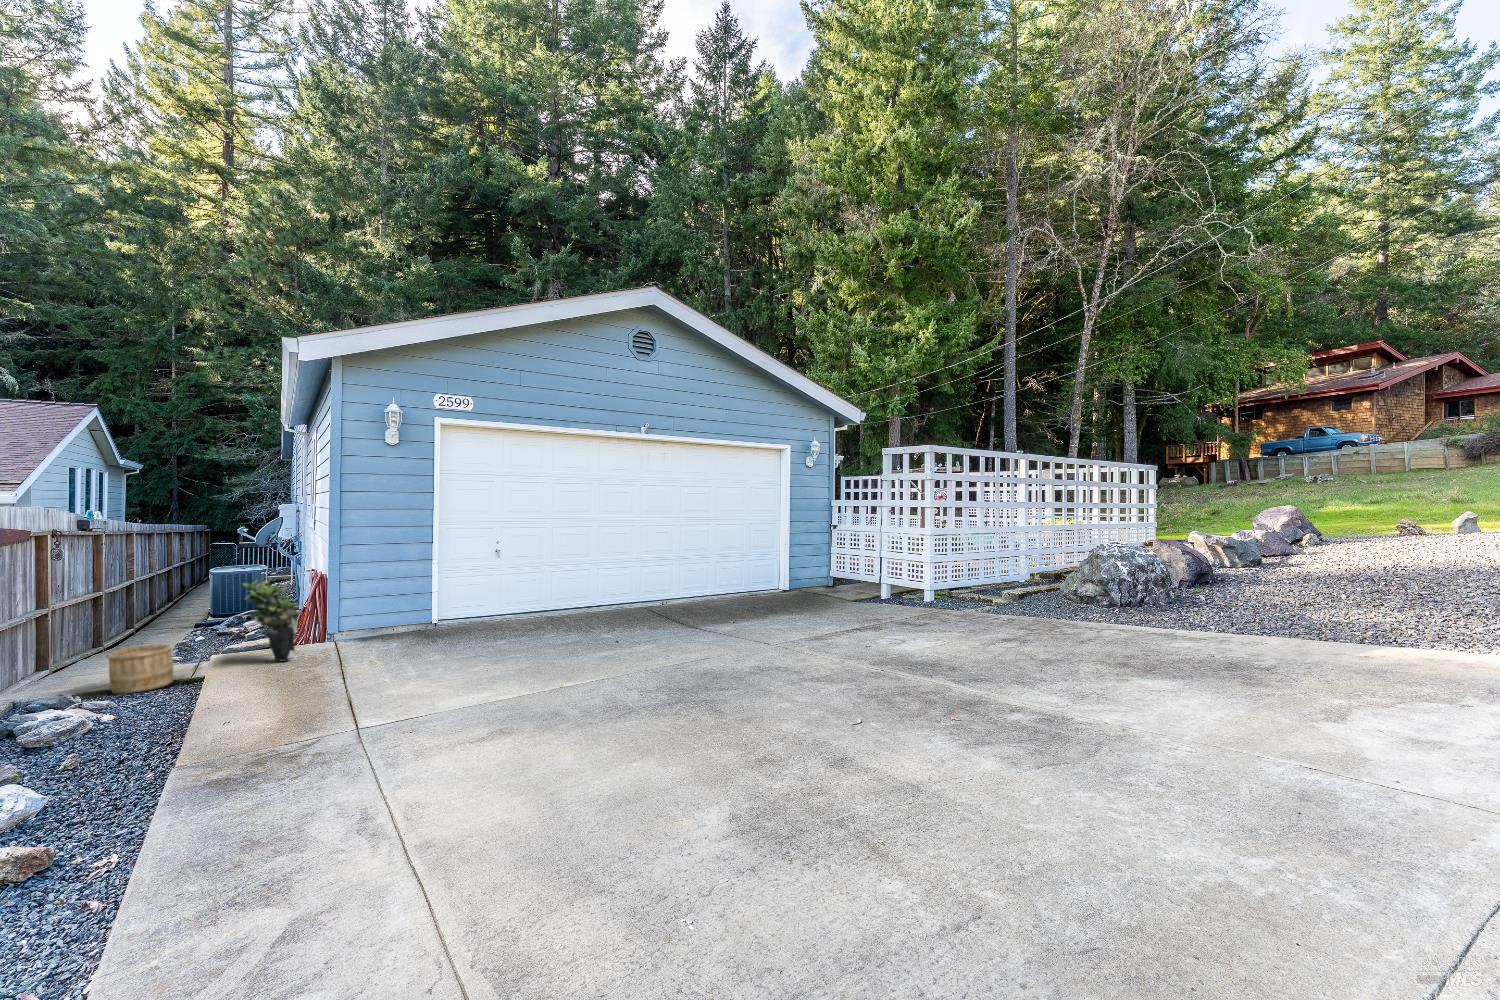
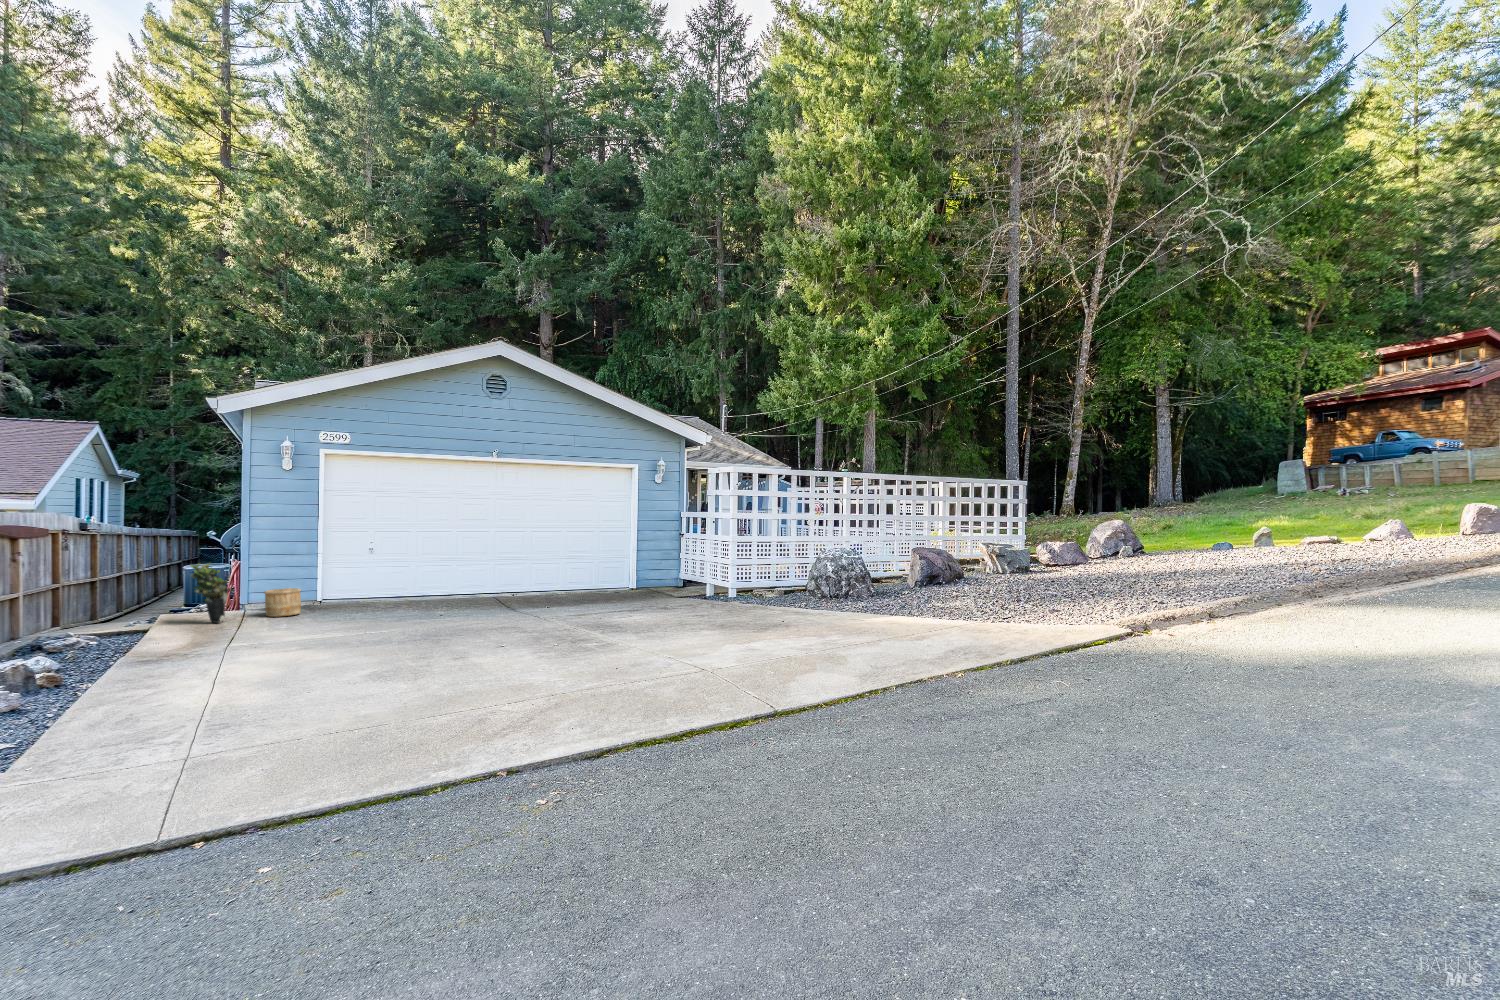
wooden bucket: present [106,644,173,694] -> present [264,588,301,617]

